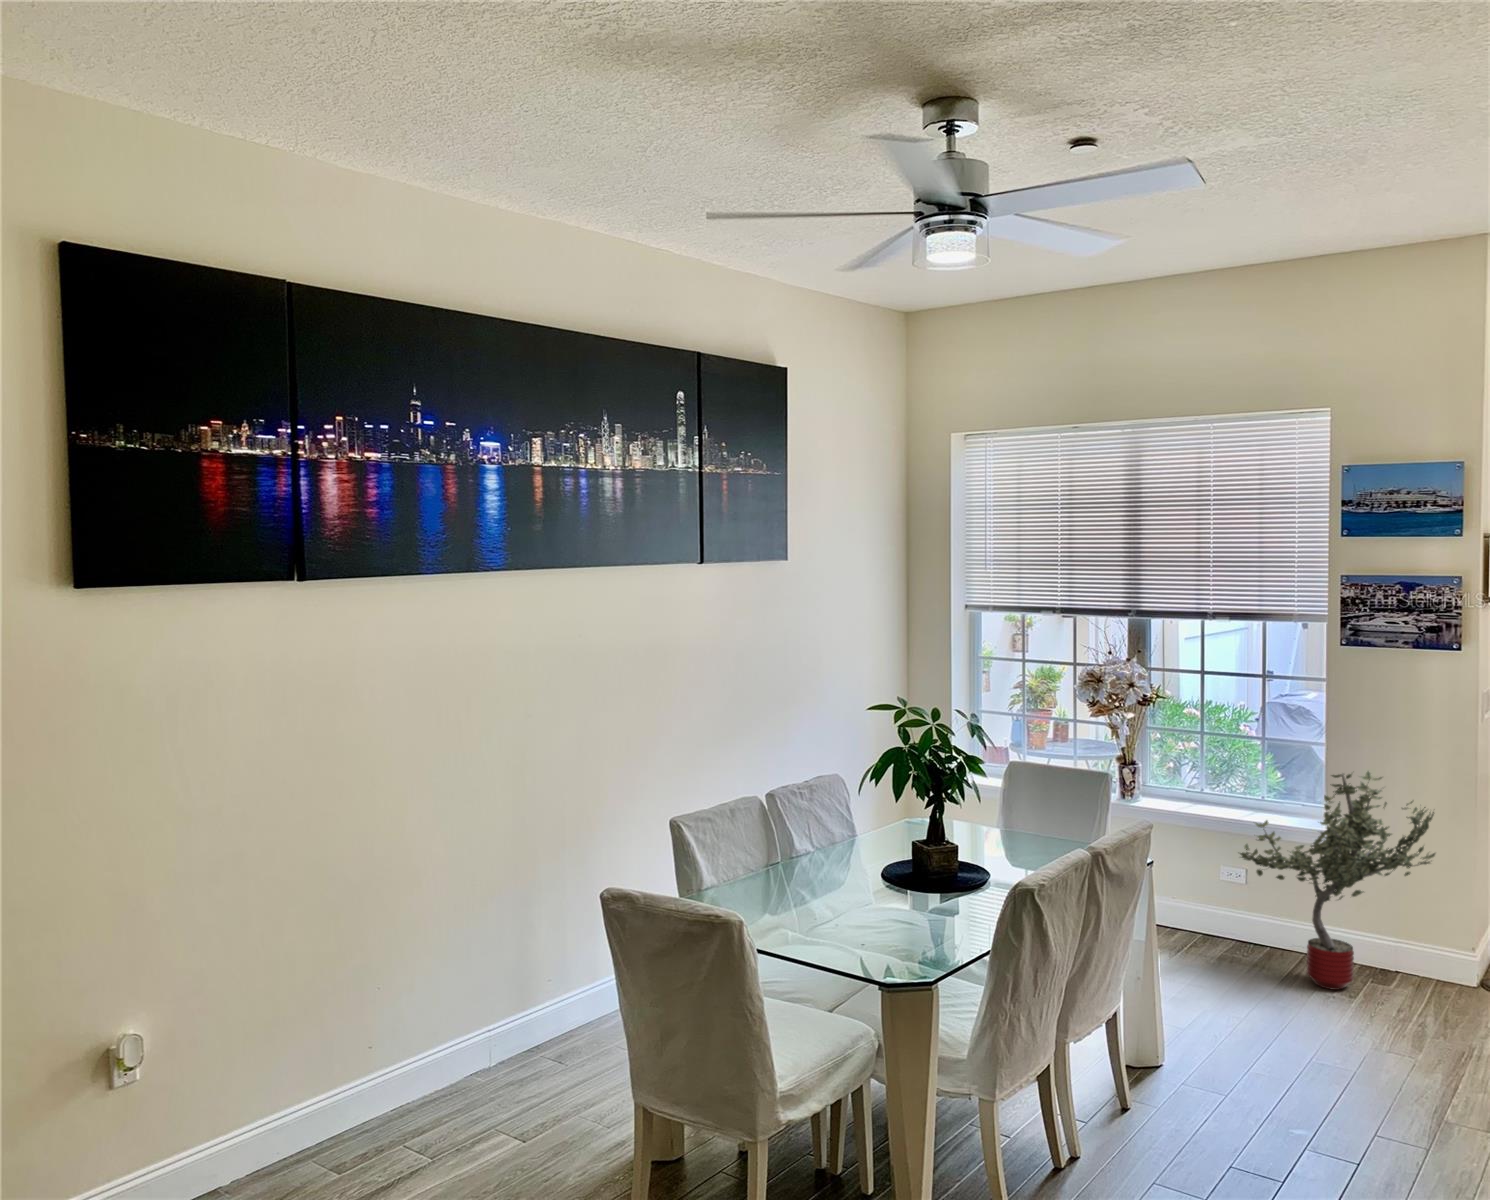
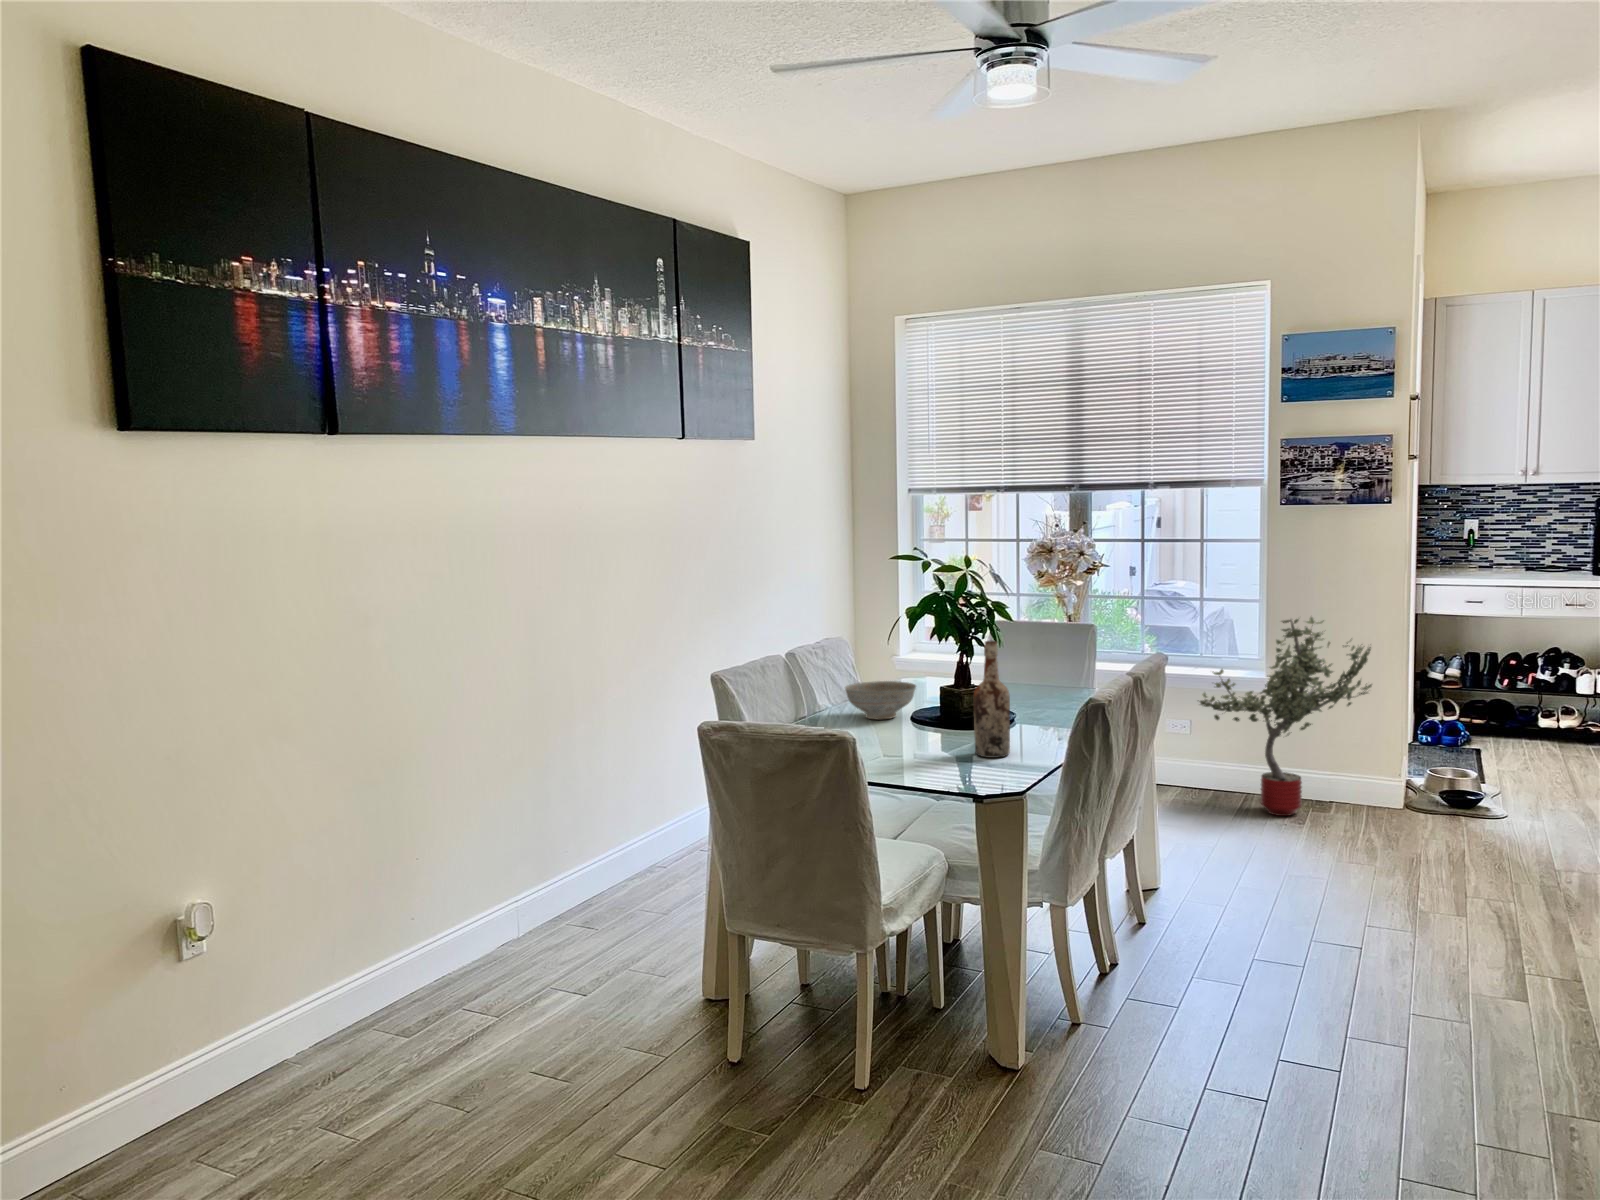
wine bottle: none [913,817,951,945] -> present [974,641,1010,758]
decorative bowl: none [810,832,885,876] -> present [845,681,916,720]

